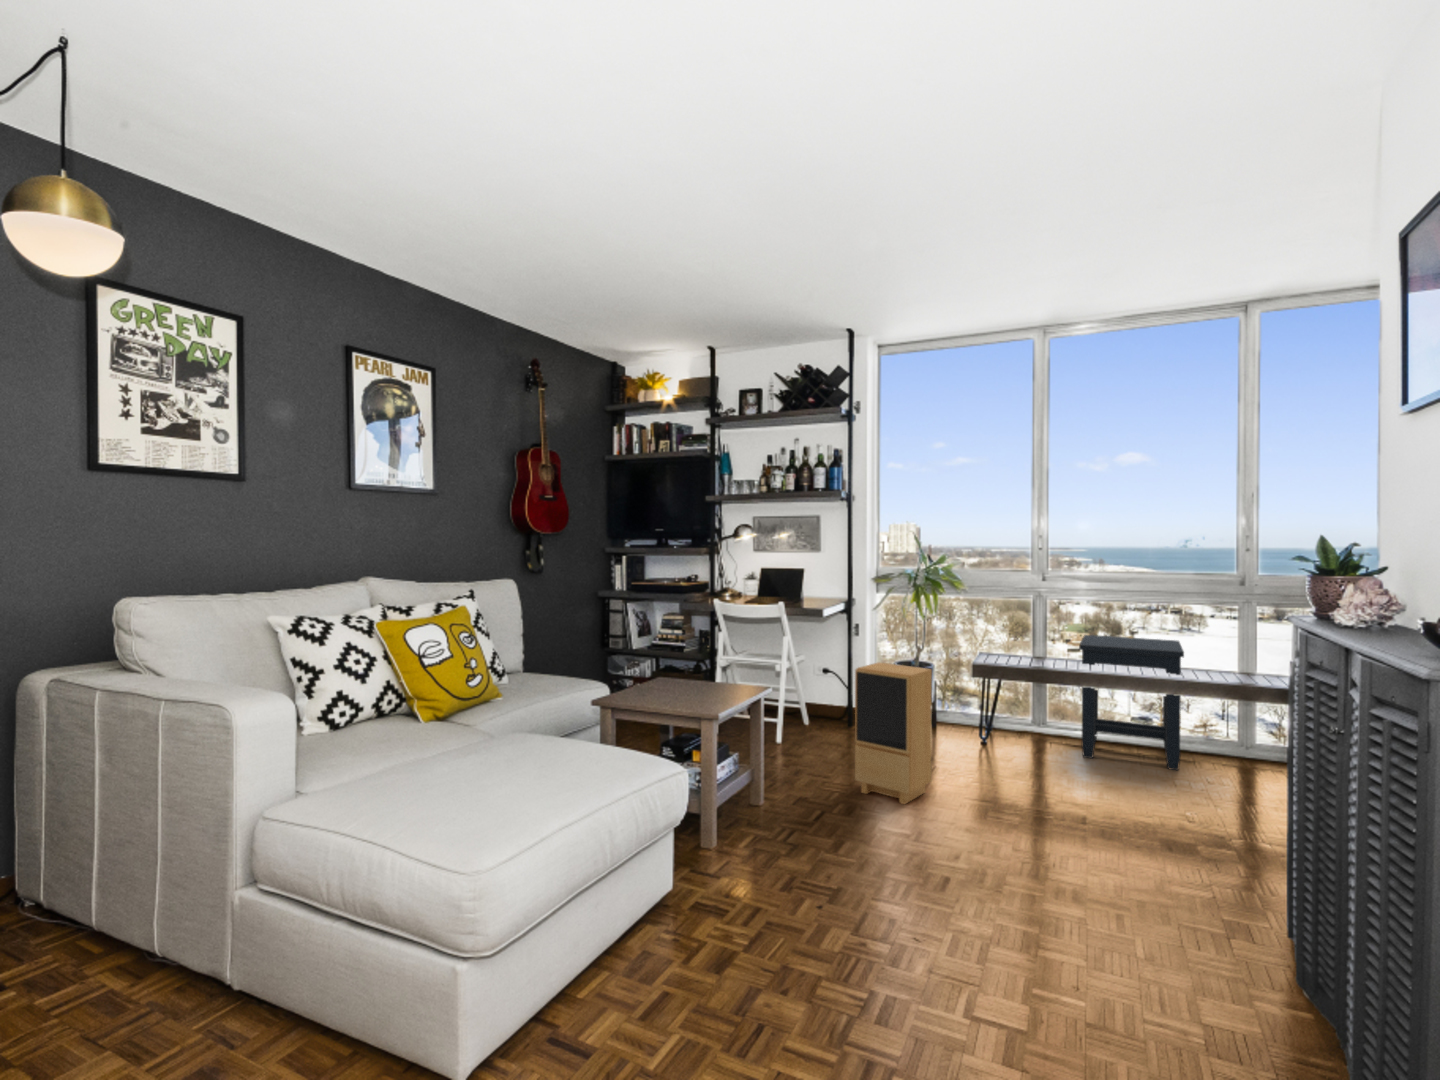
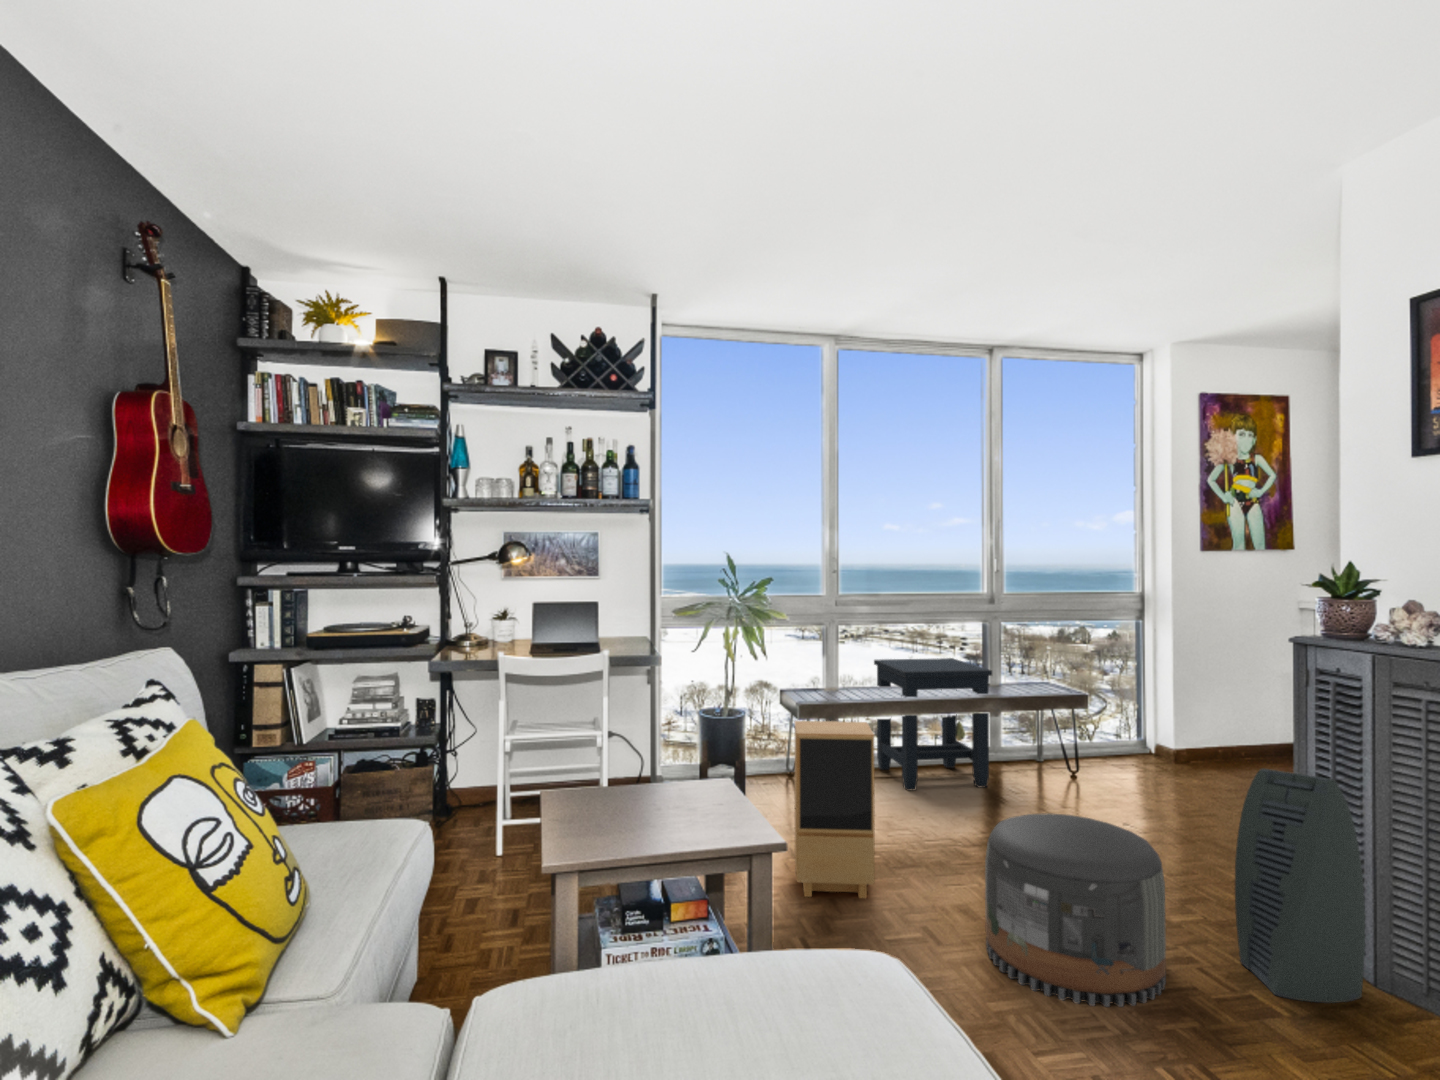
air purifier: none [1140,736,1248,971] -> present [1235,769,1365,1003]
pouf: none [924,751,1073,907] -> present [985,813,1166,1007]

